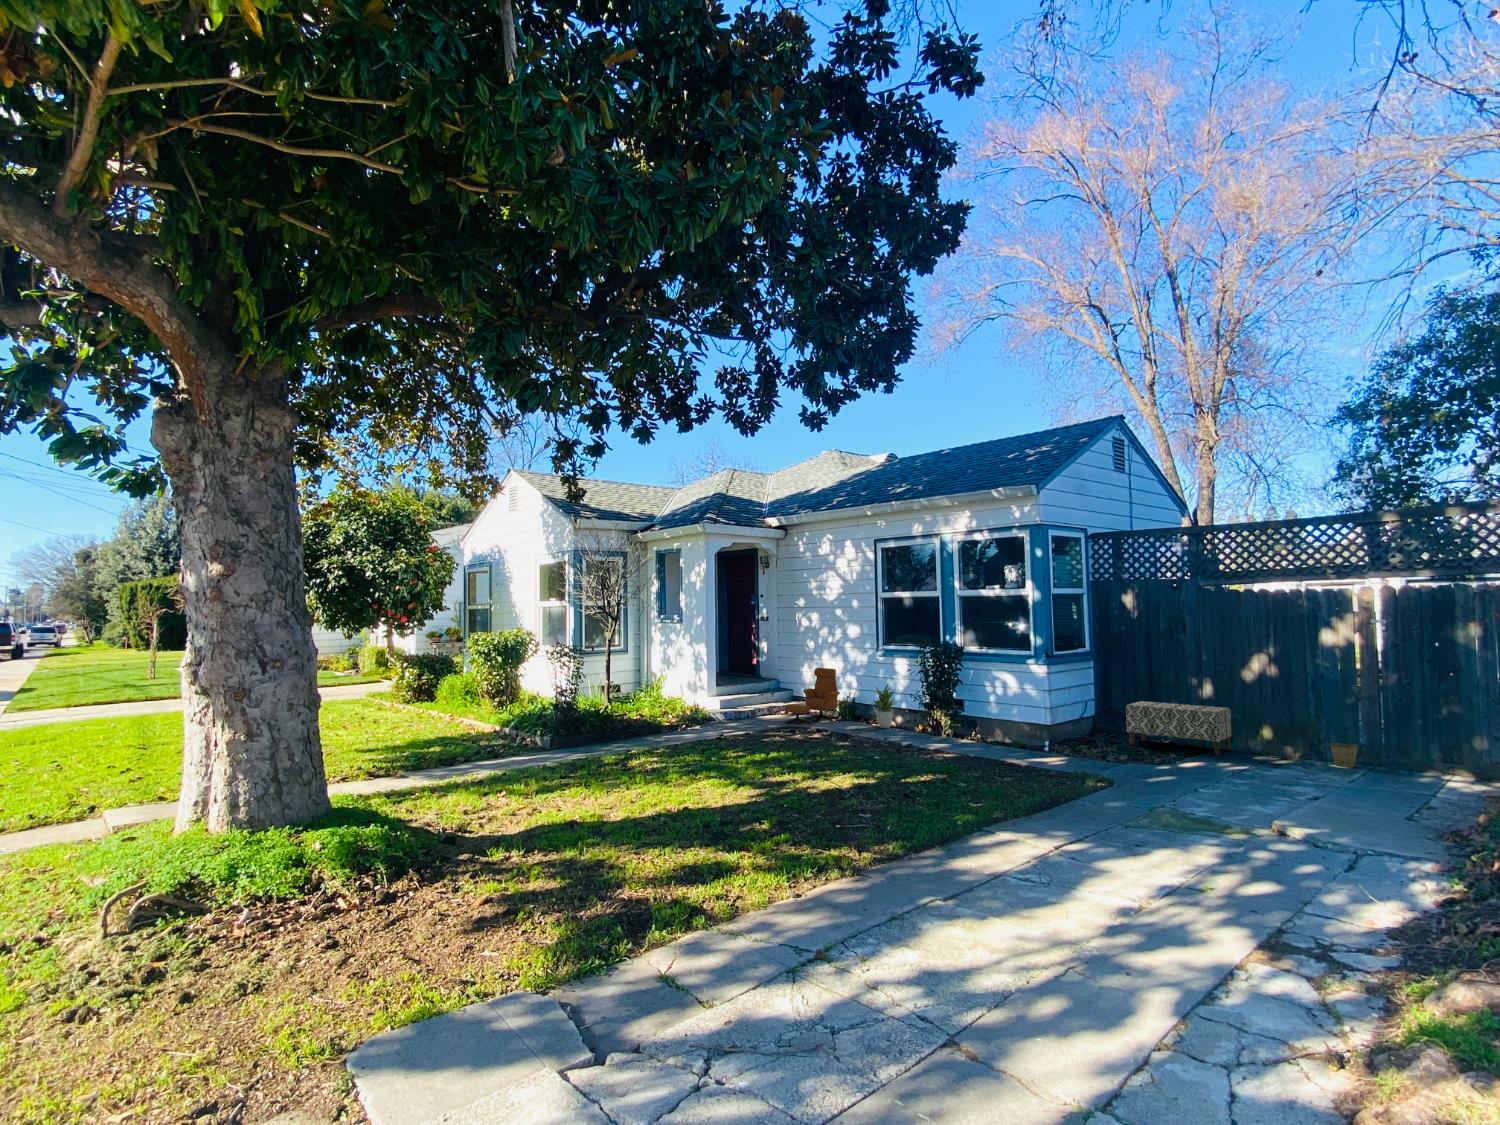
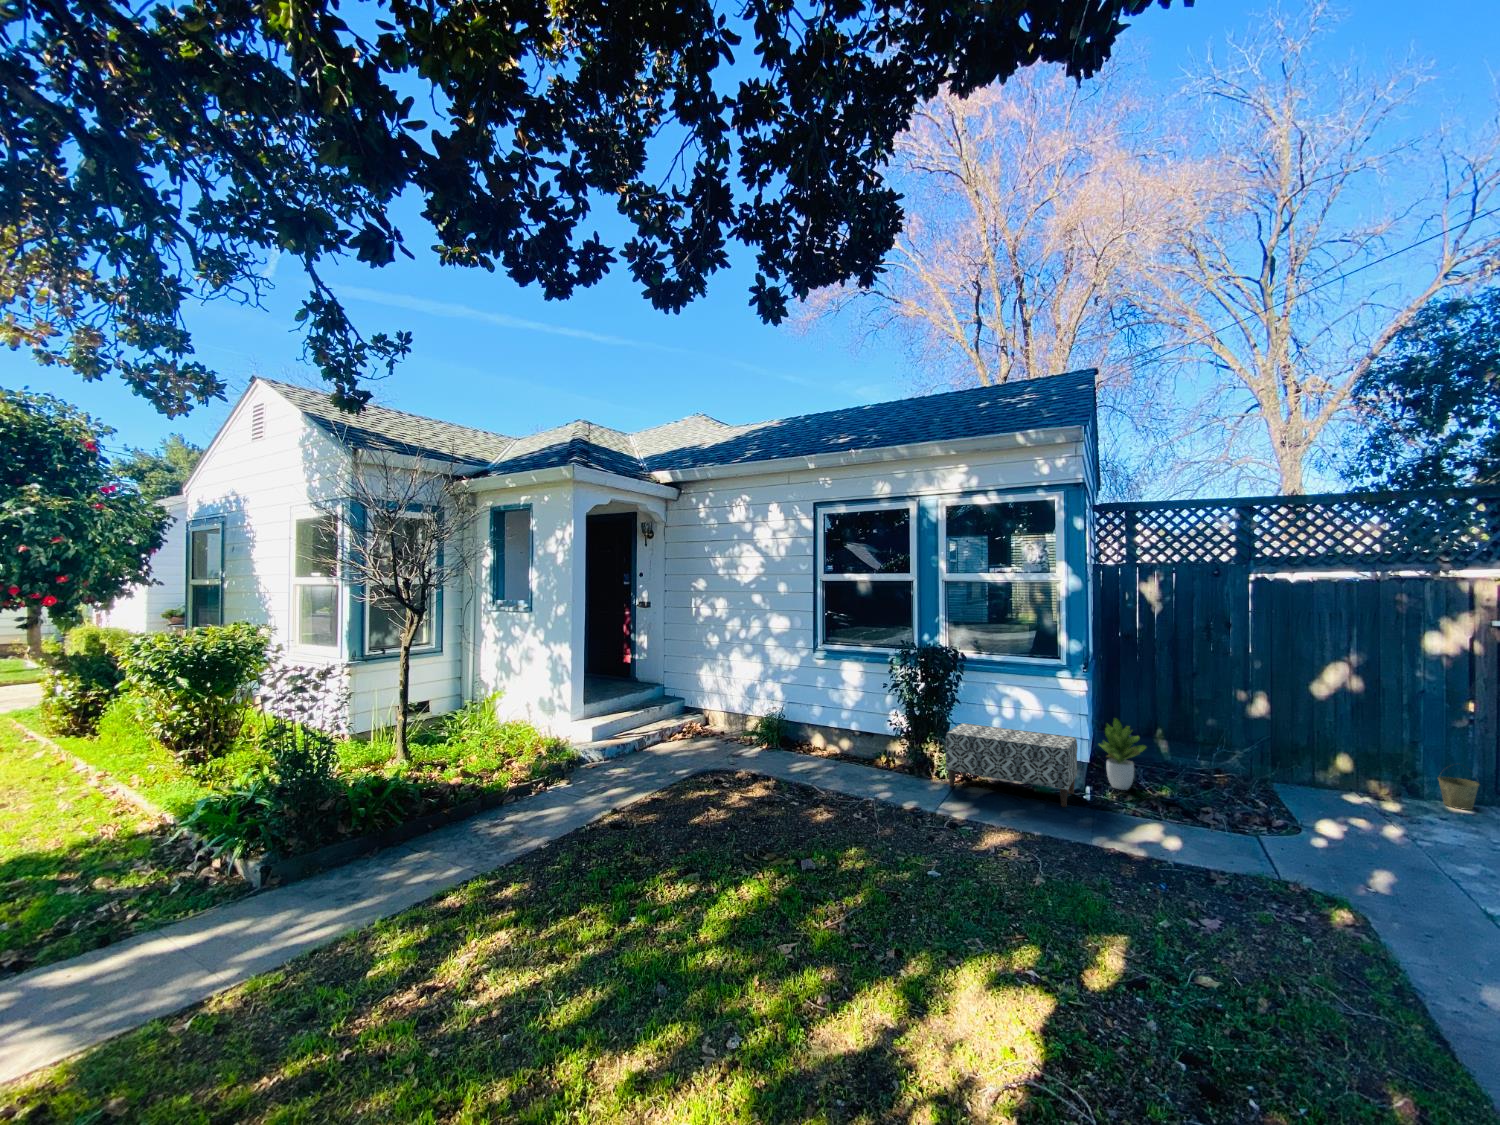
lounge chair: present [785,668,840,725] -> none [689,673,762,760]
potted plant: present [874,684,897,728] -> present [1099,718,1146,790]
bench: present [1126,701,1231,755] -> present [945,723,1077,807]

